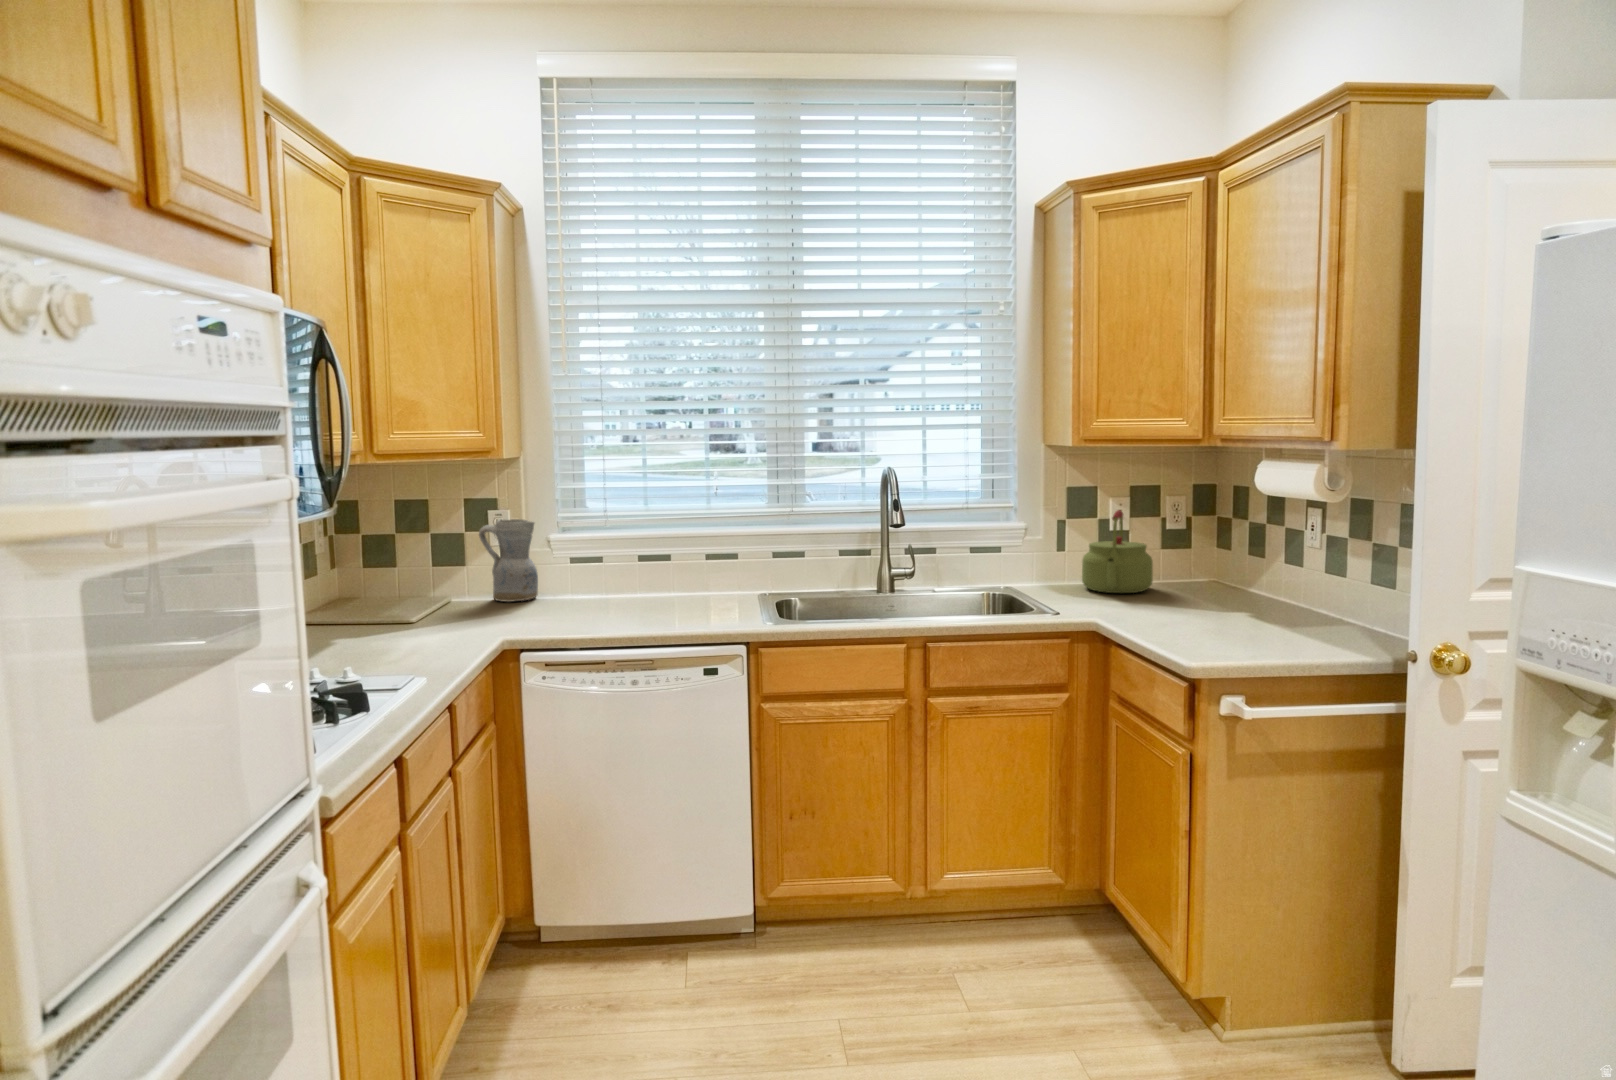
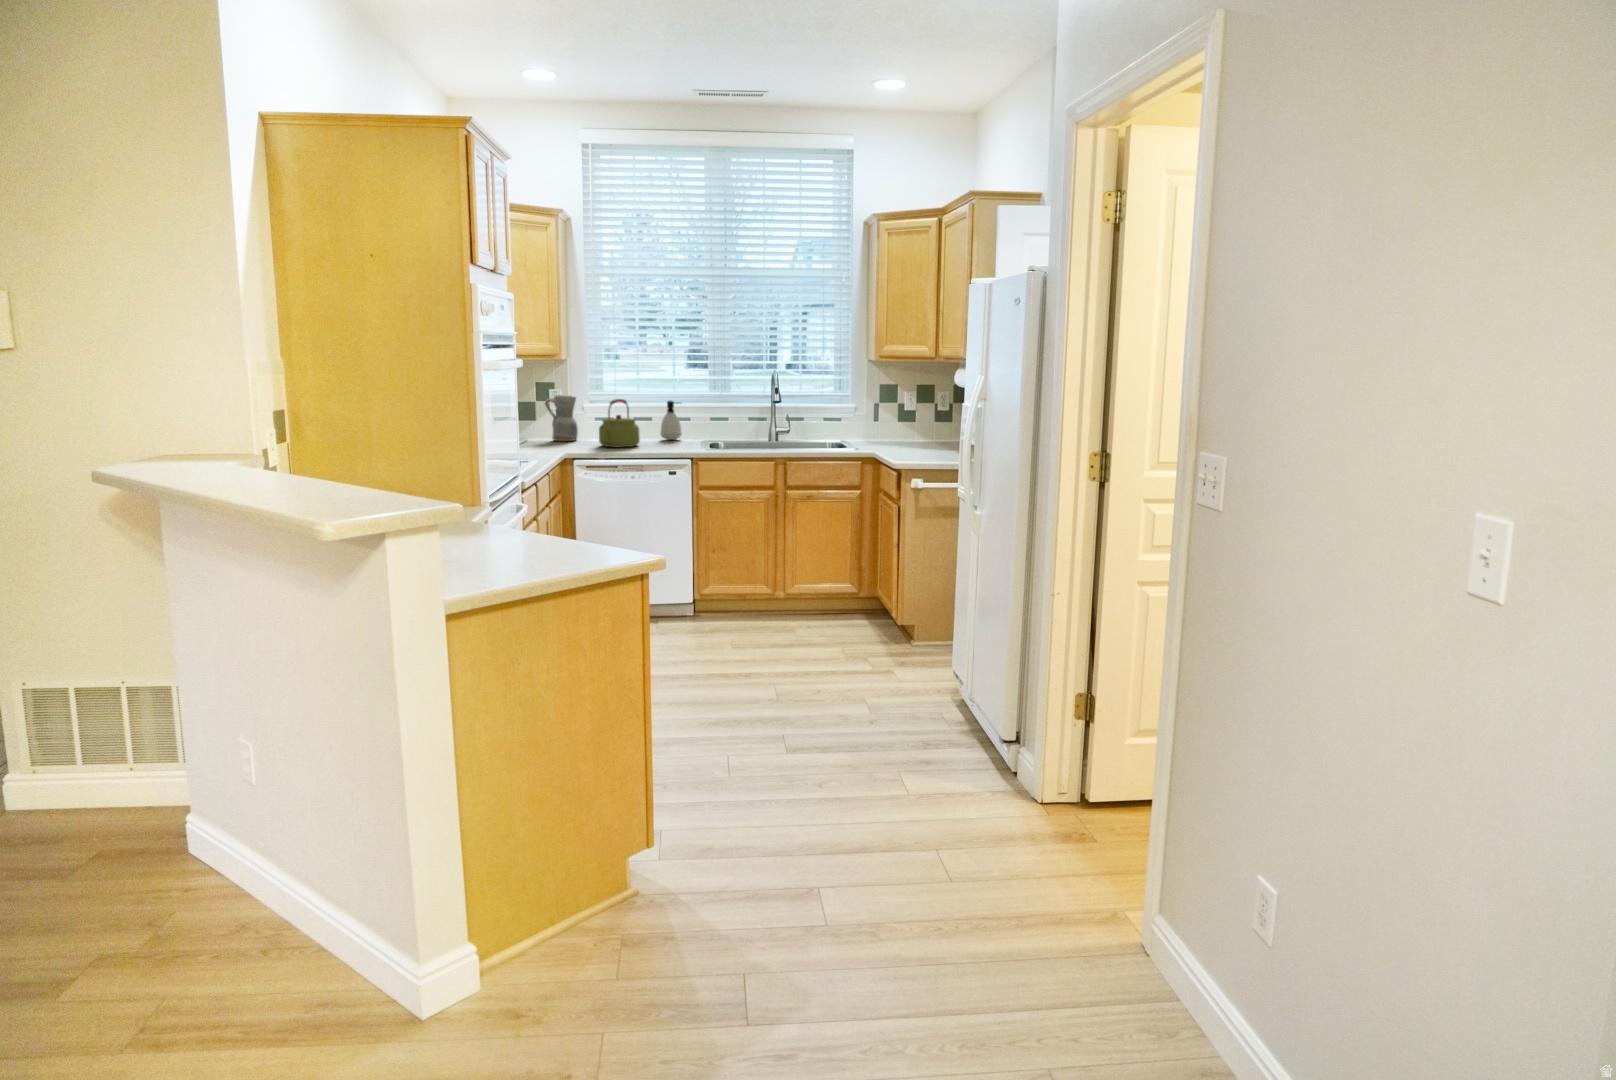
kettle: present [1082,510,1153,593] -> present [599,399,640,447]
soap dispenser: none [684,524,721,592] -> present [660,401,681,440]

